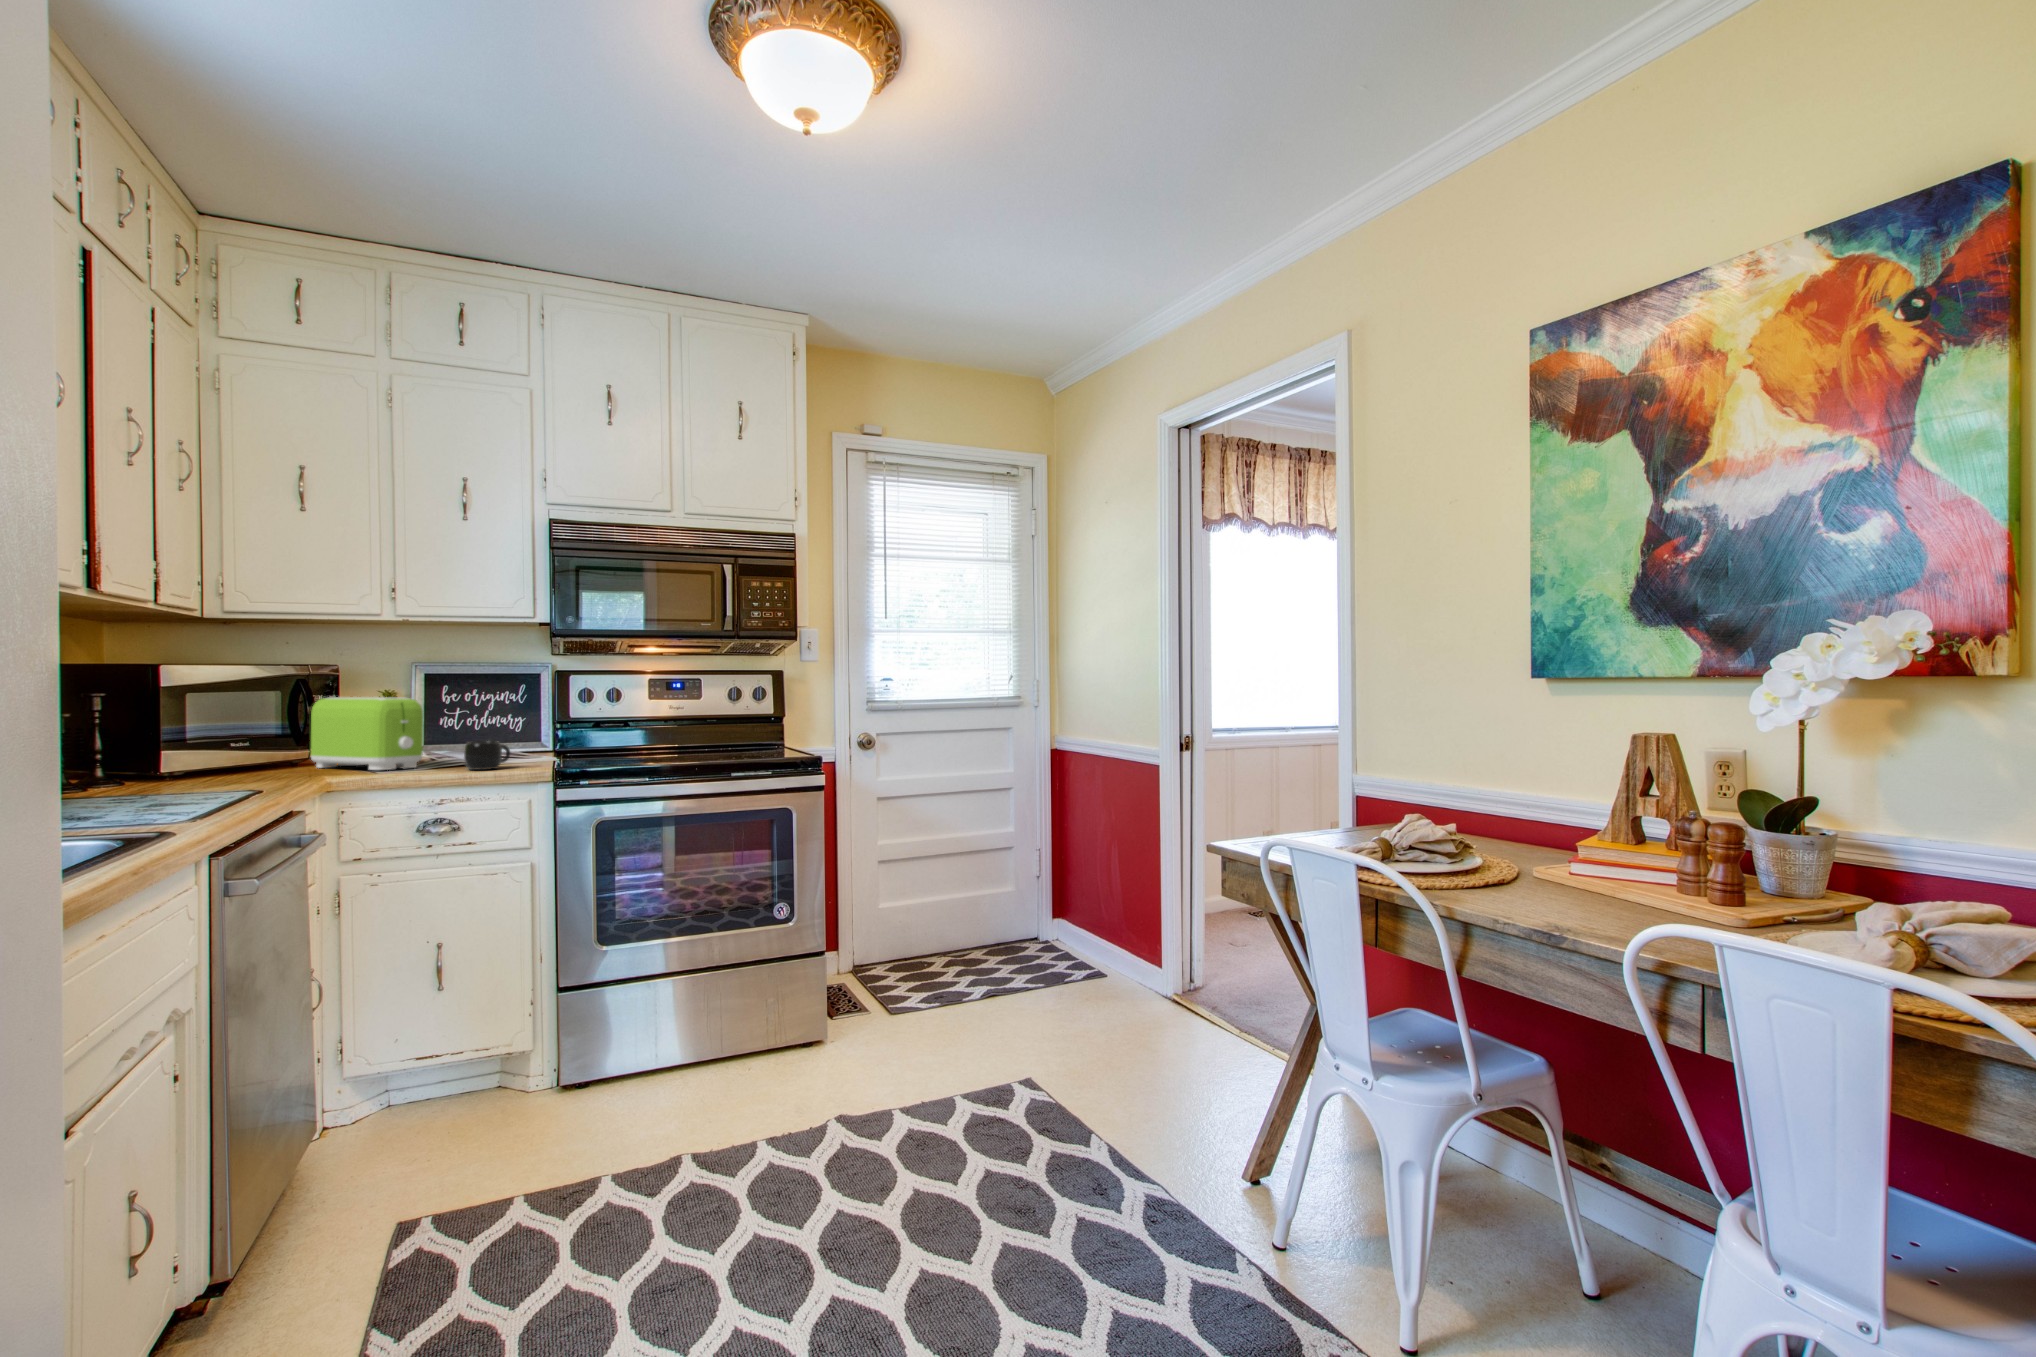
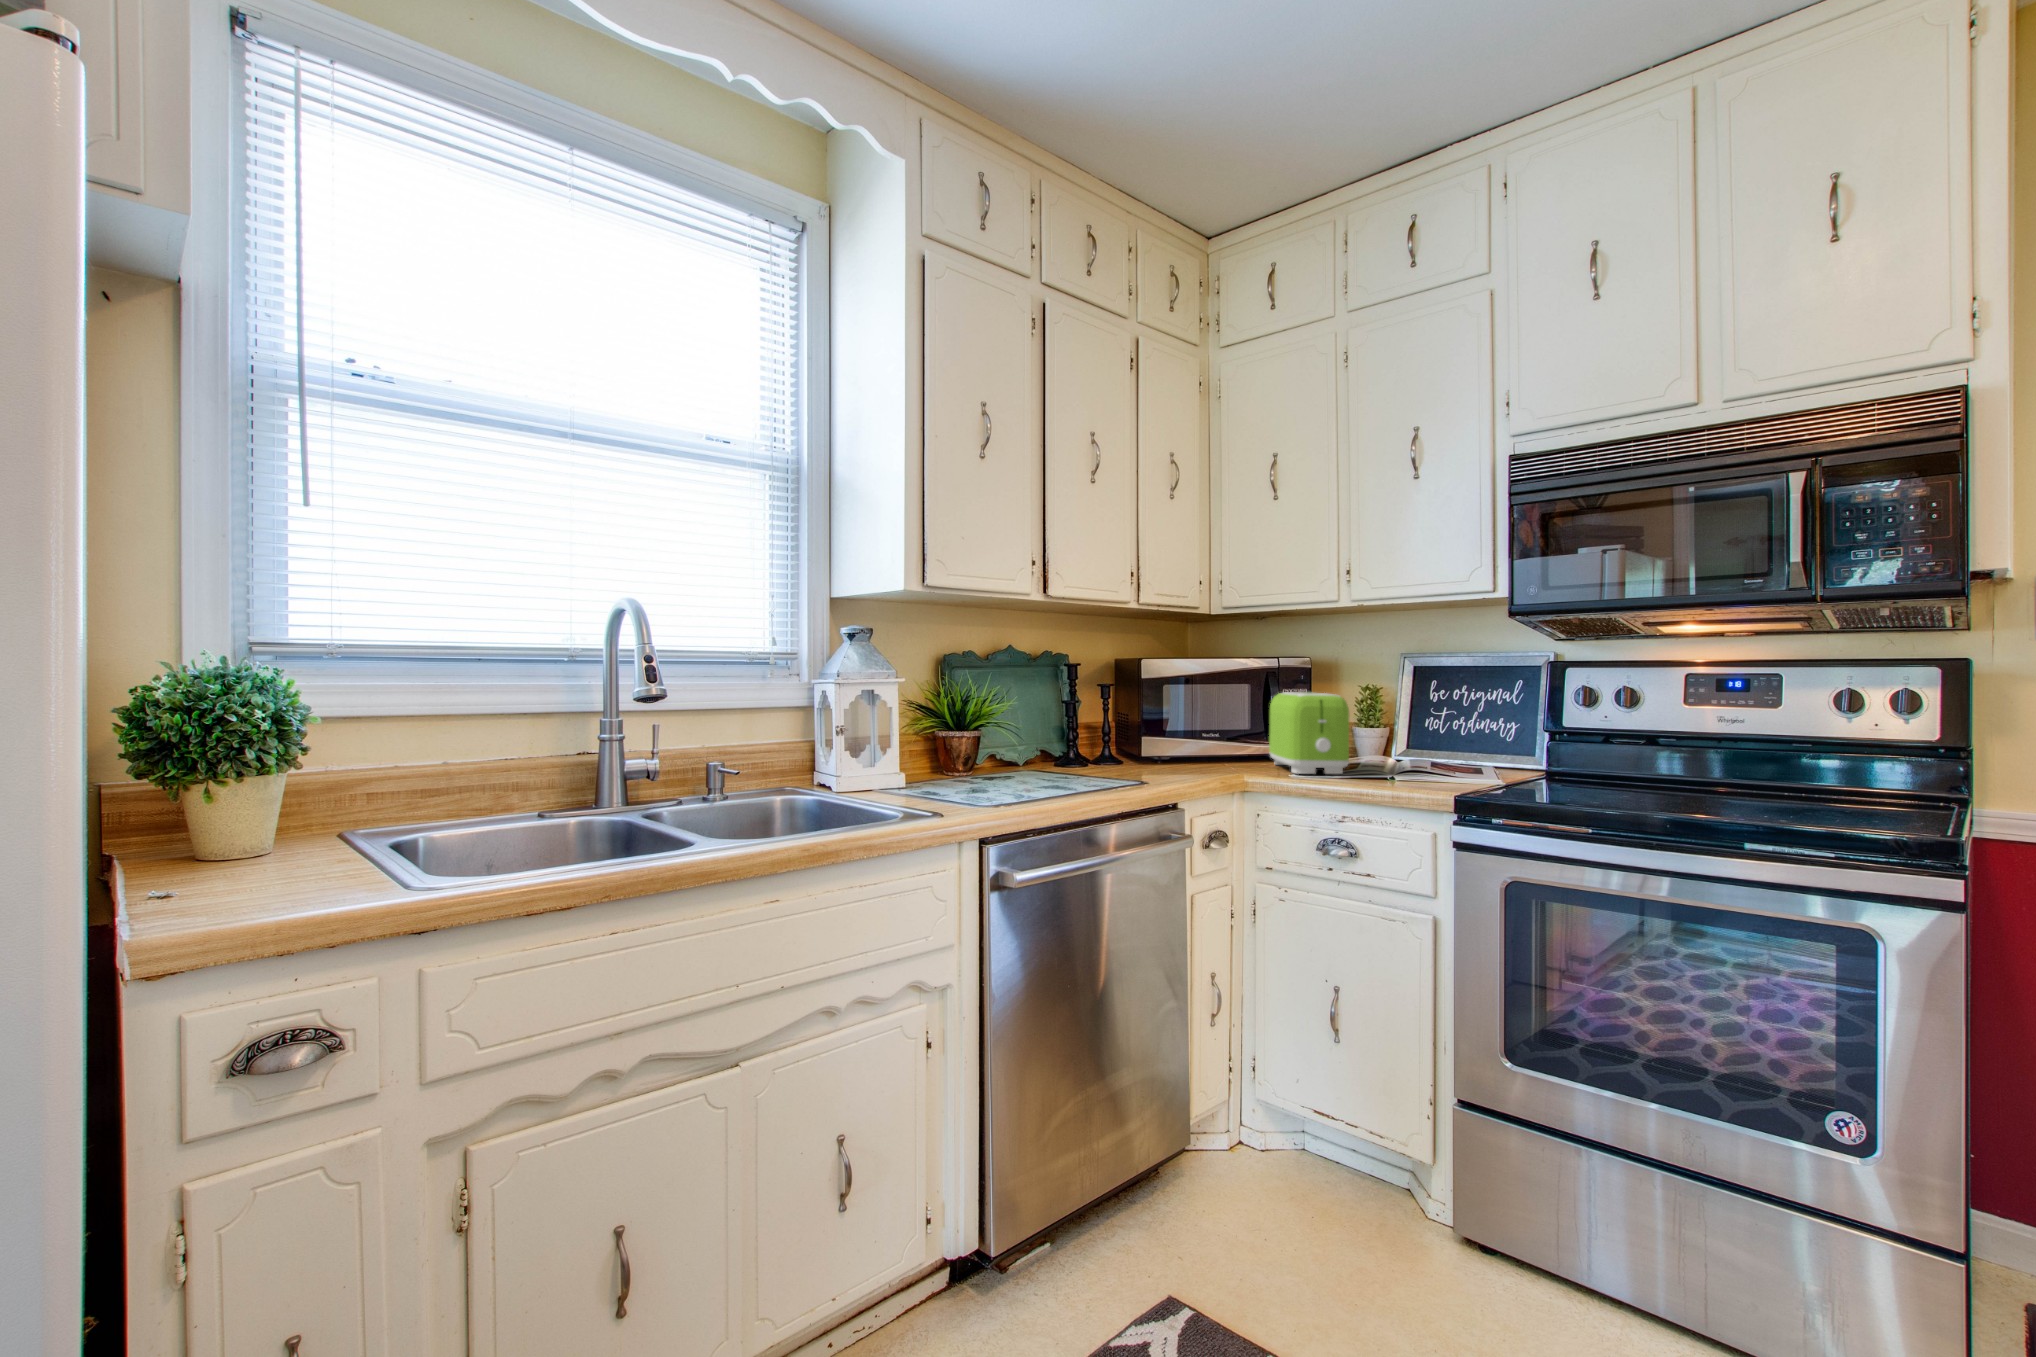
mug: present [464,741,510,770] -> none [1368,750,1428,786]

